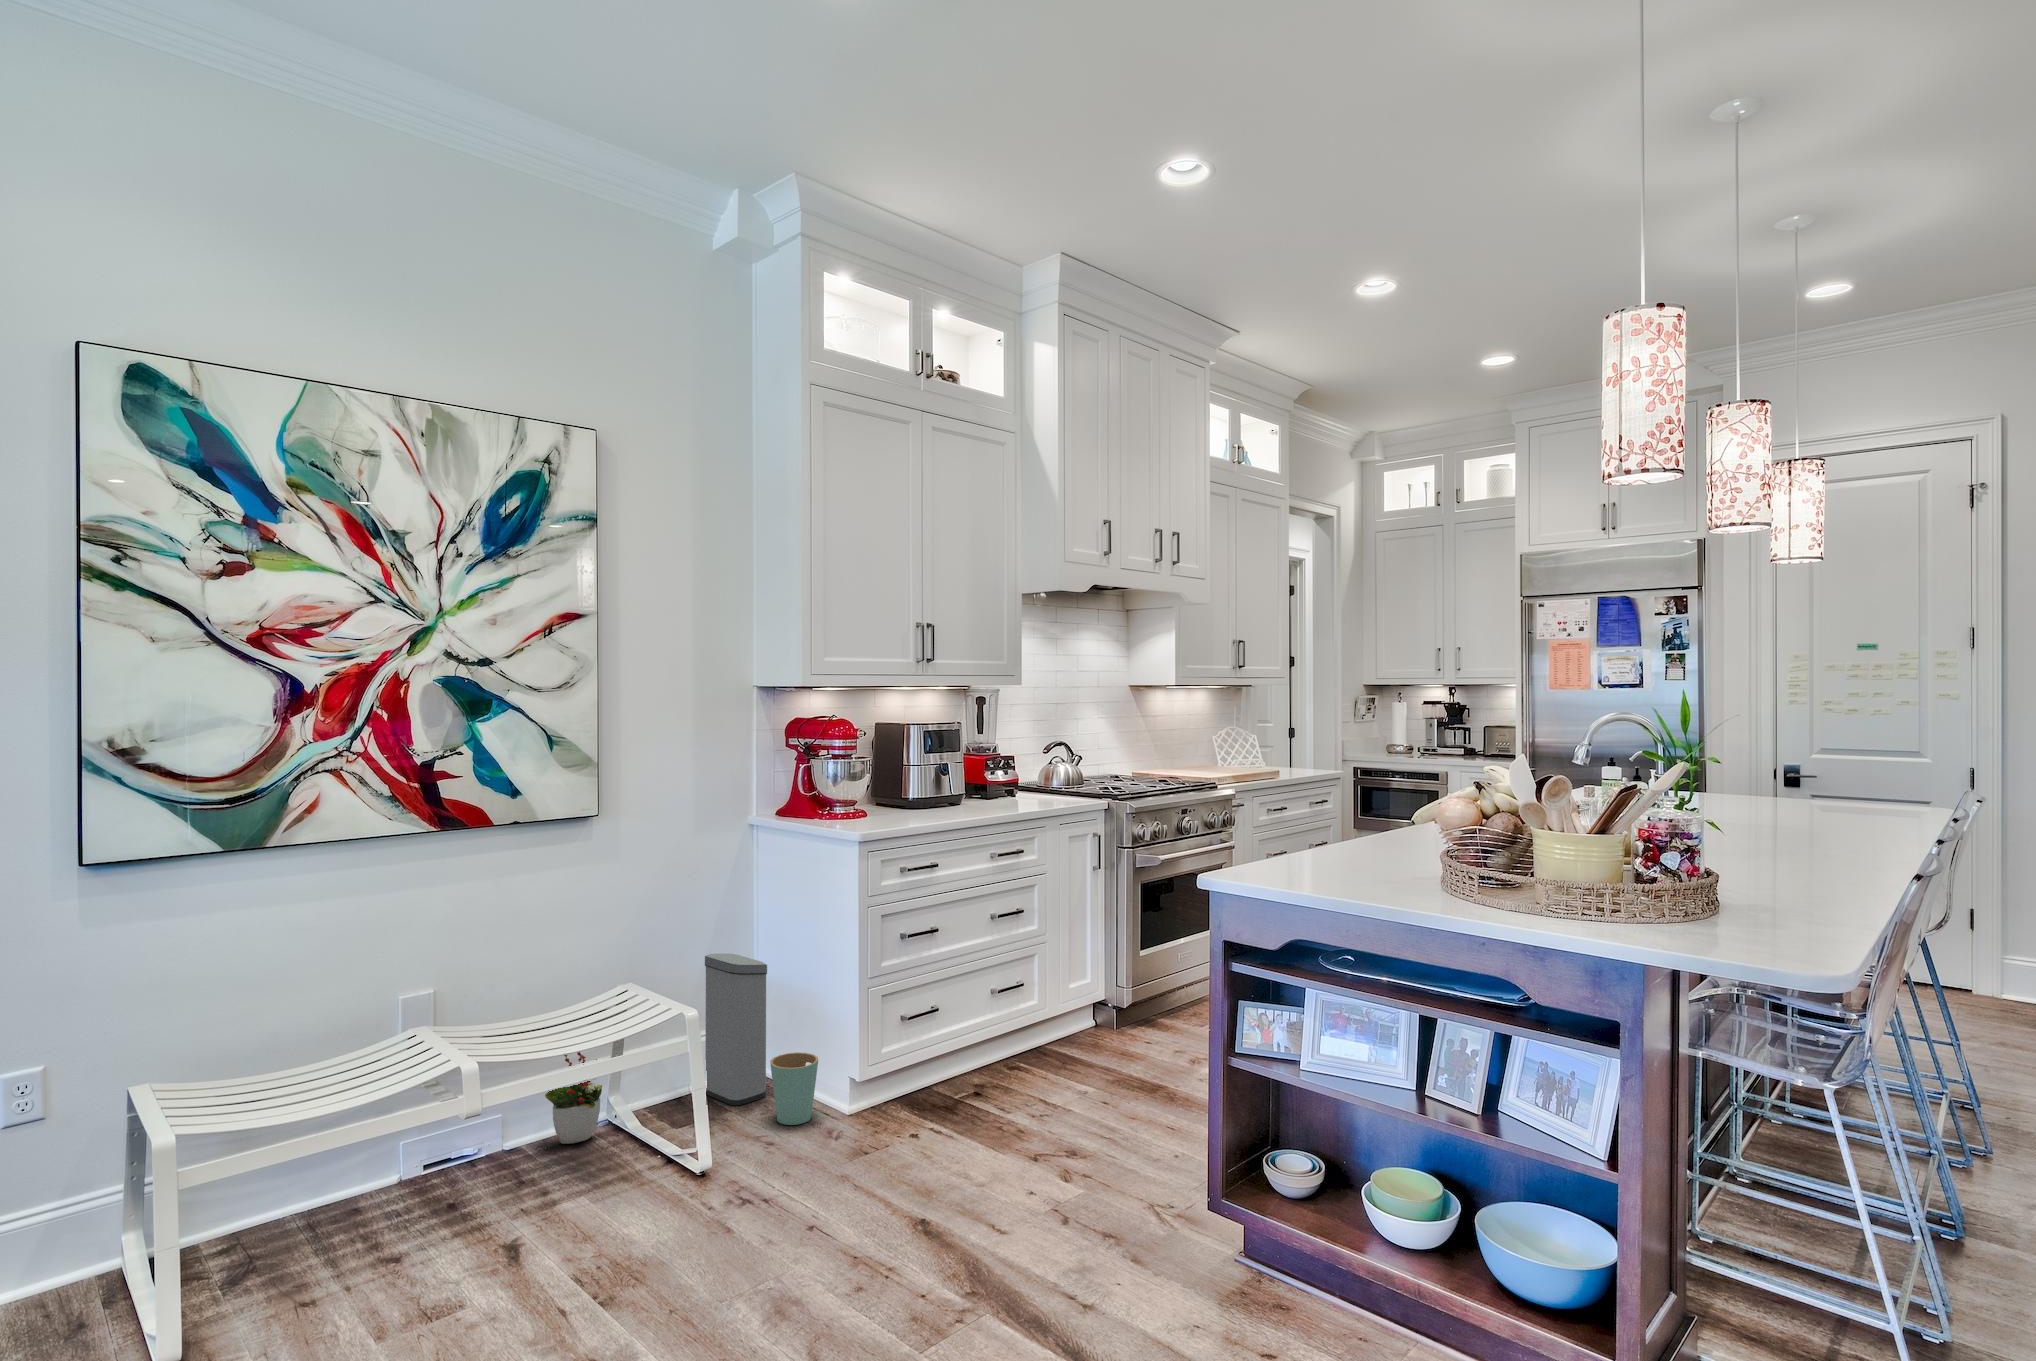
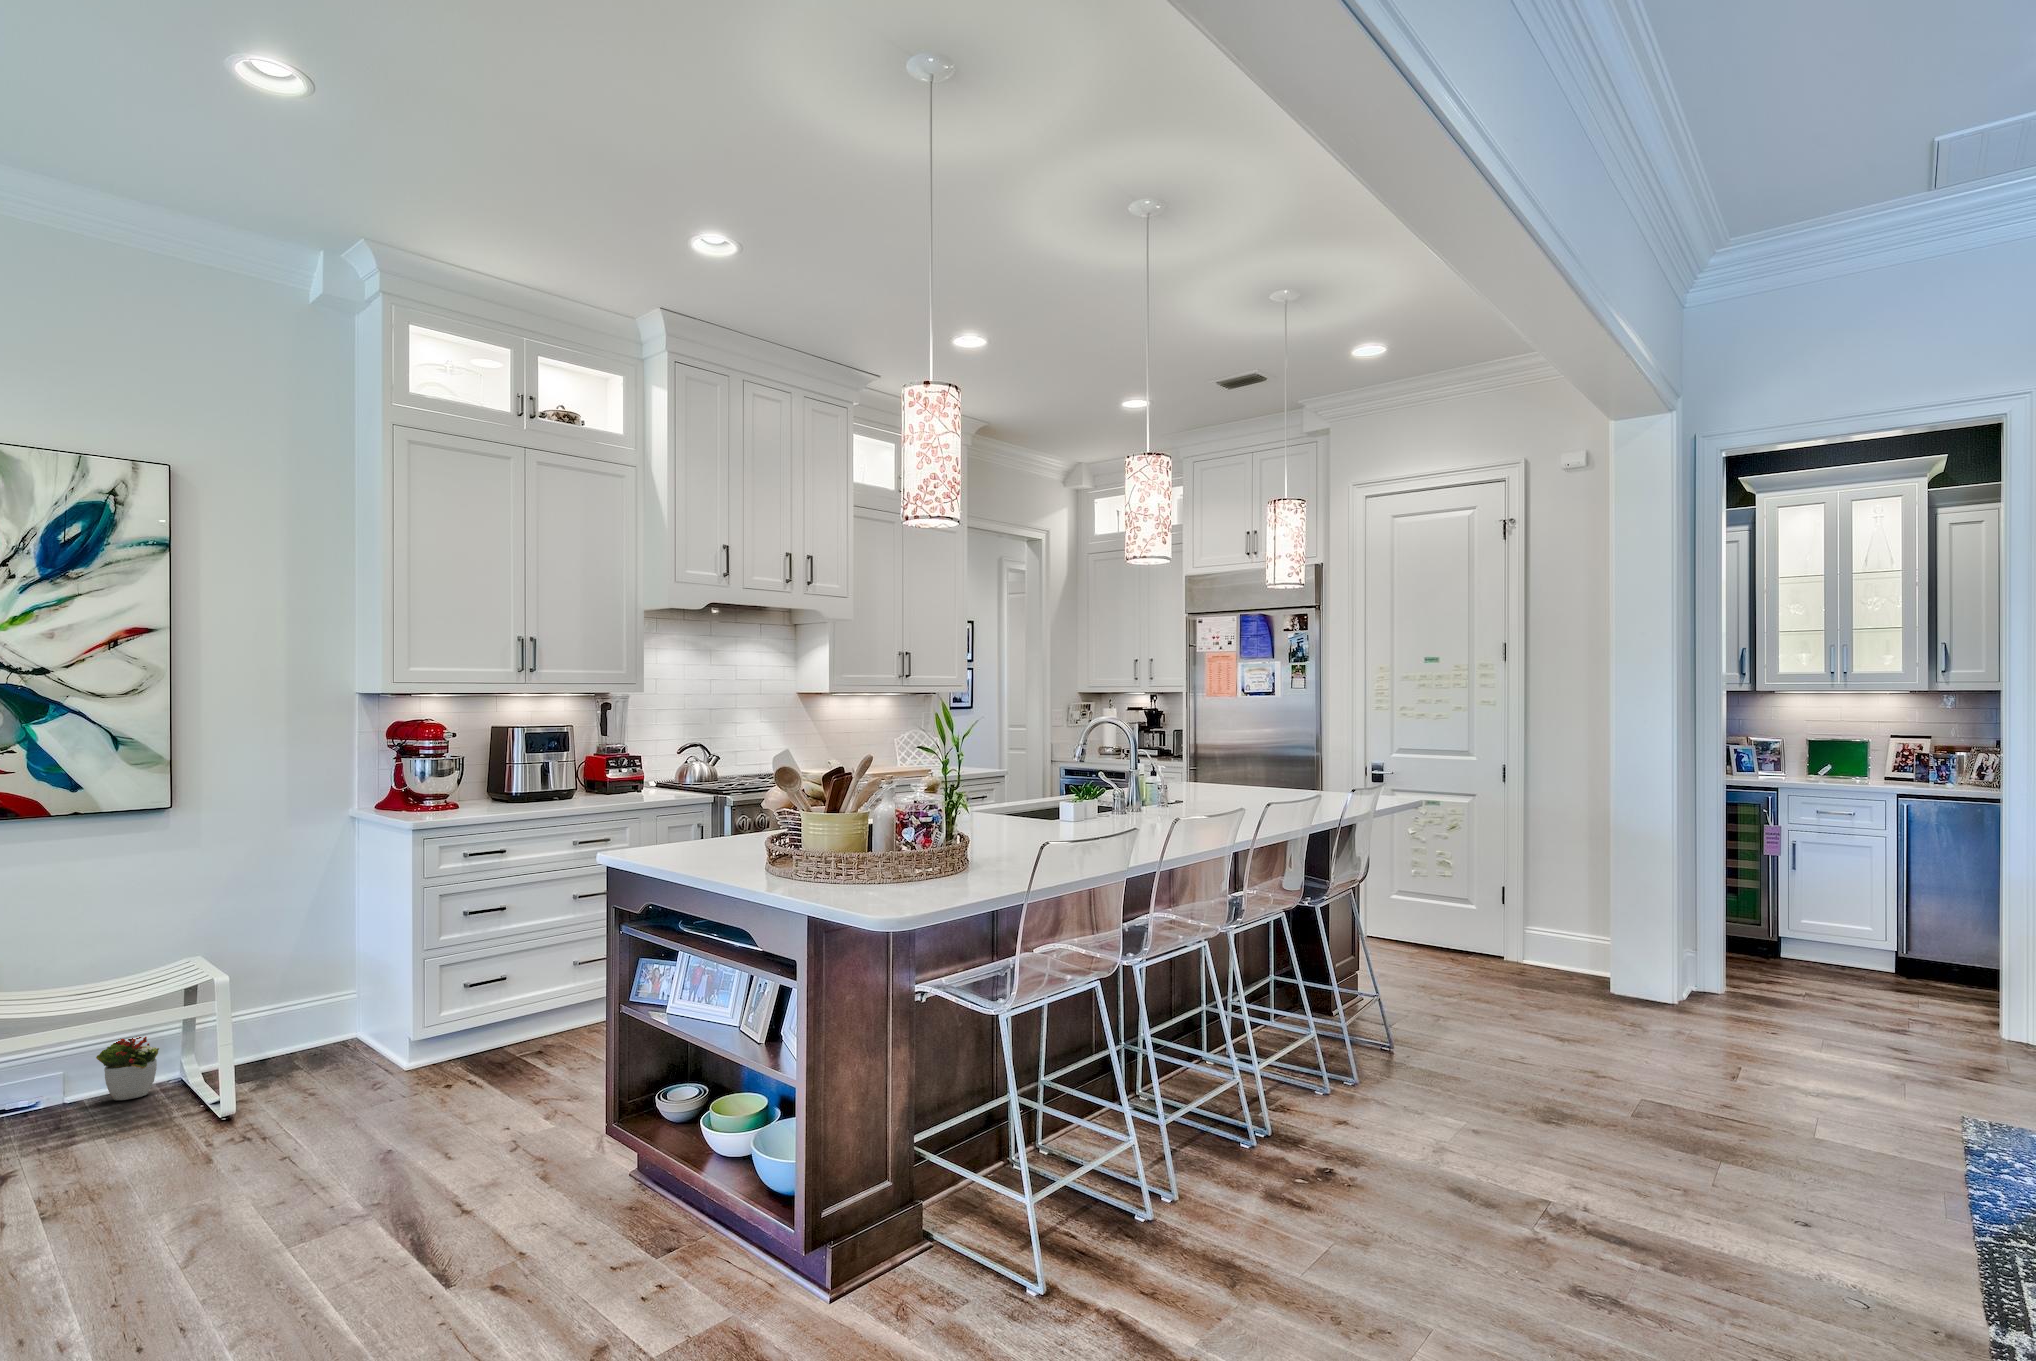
trash can: present [705,954,818,1125] -> none [290,932,373,1083]

